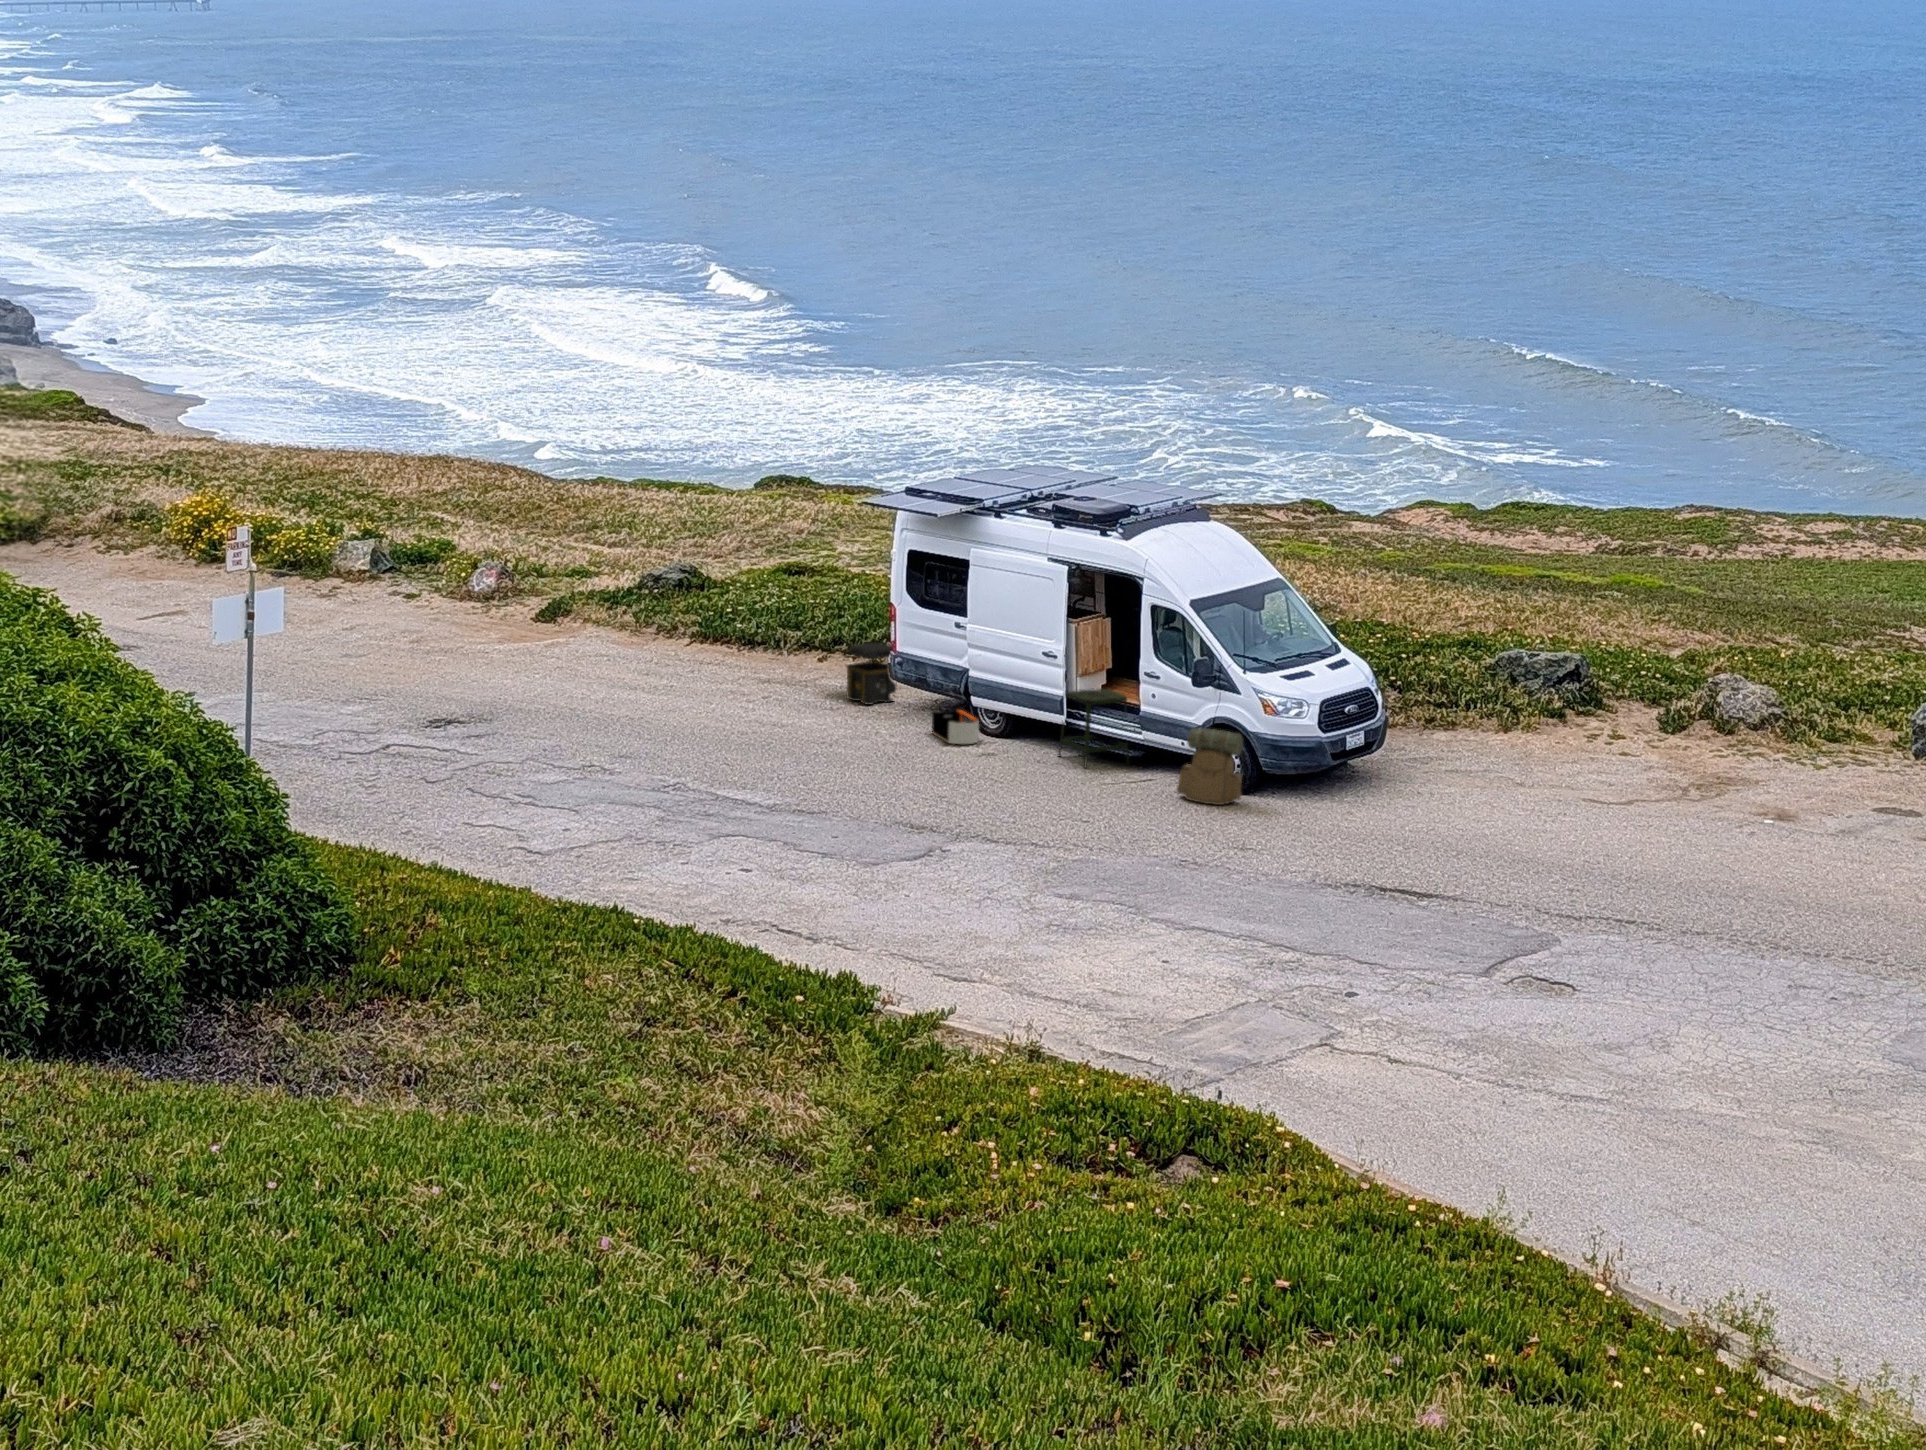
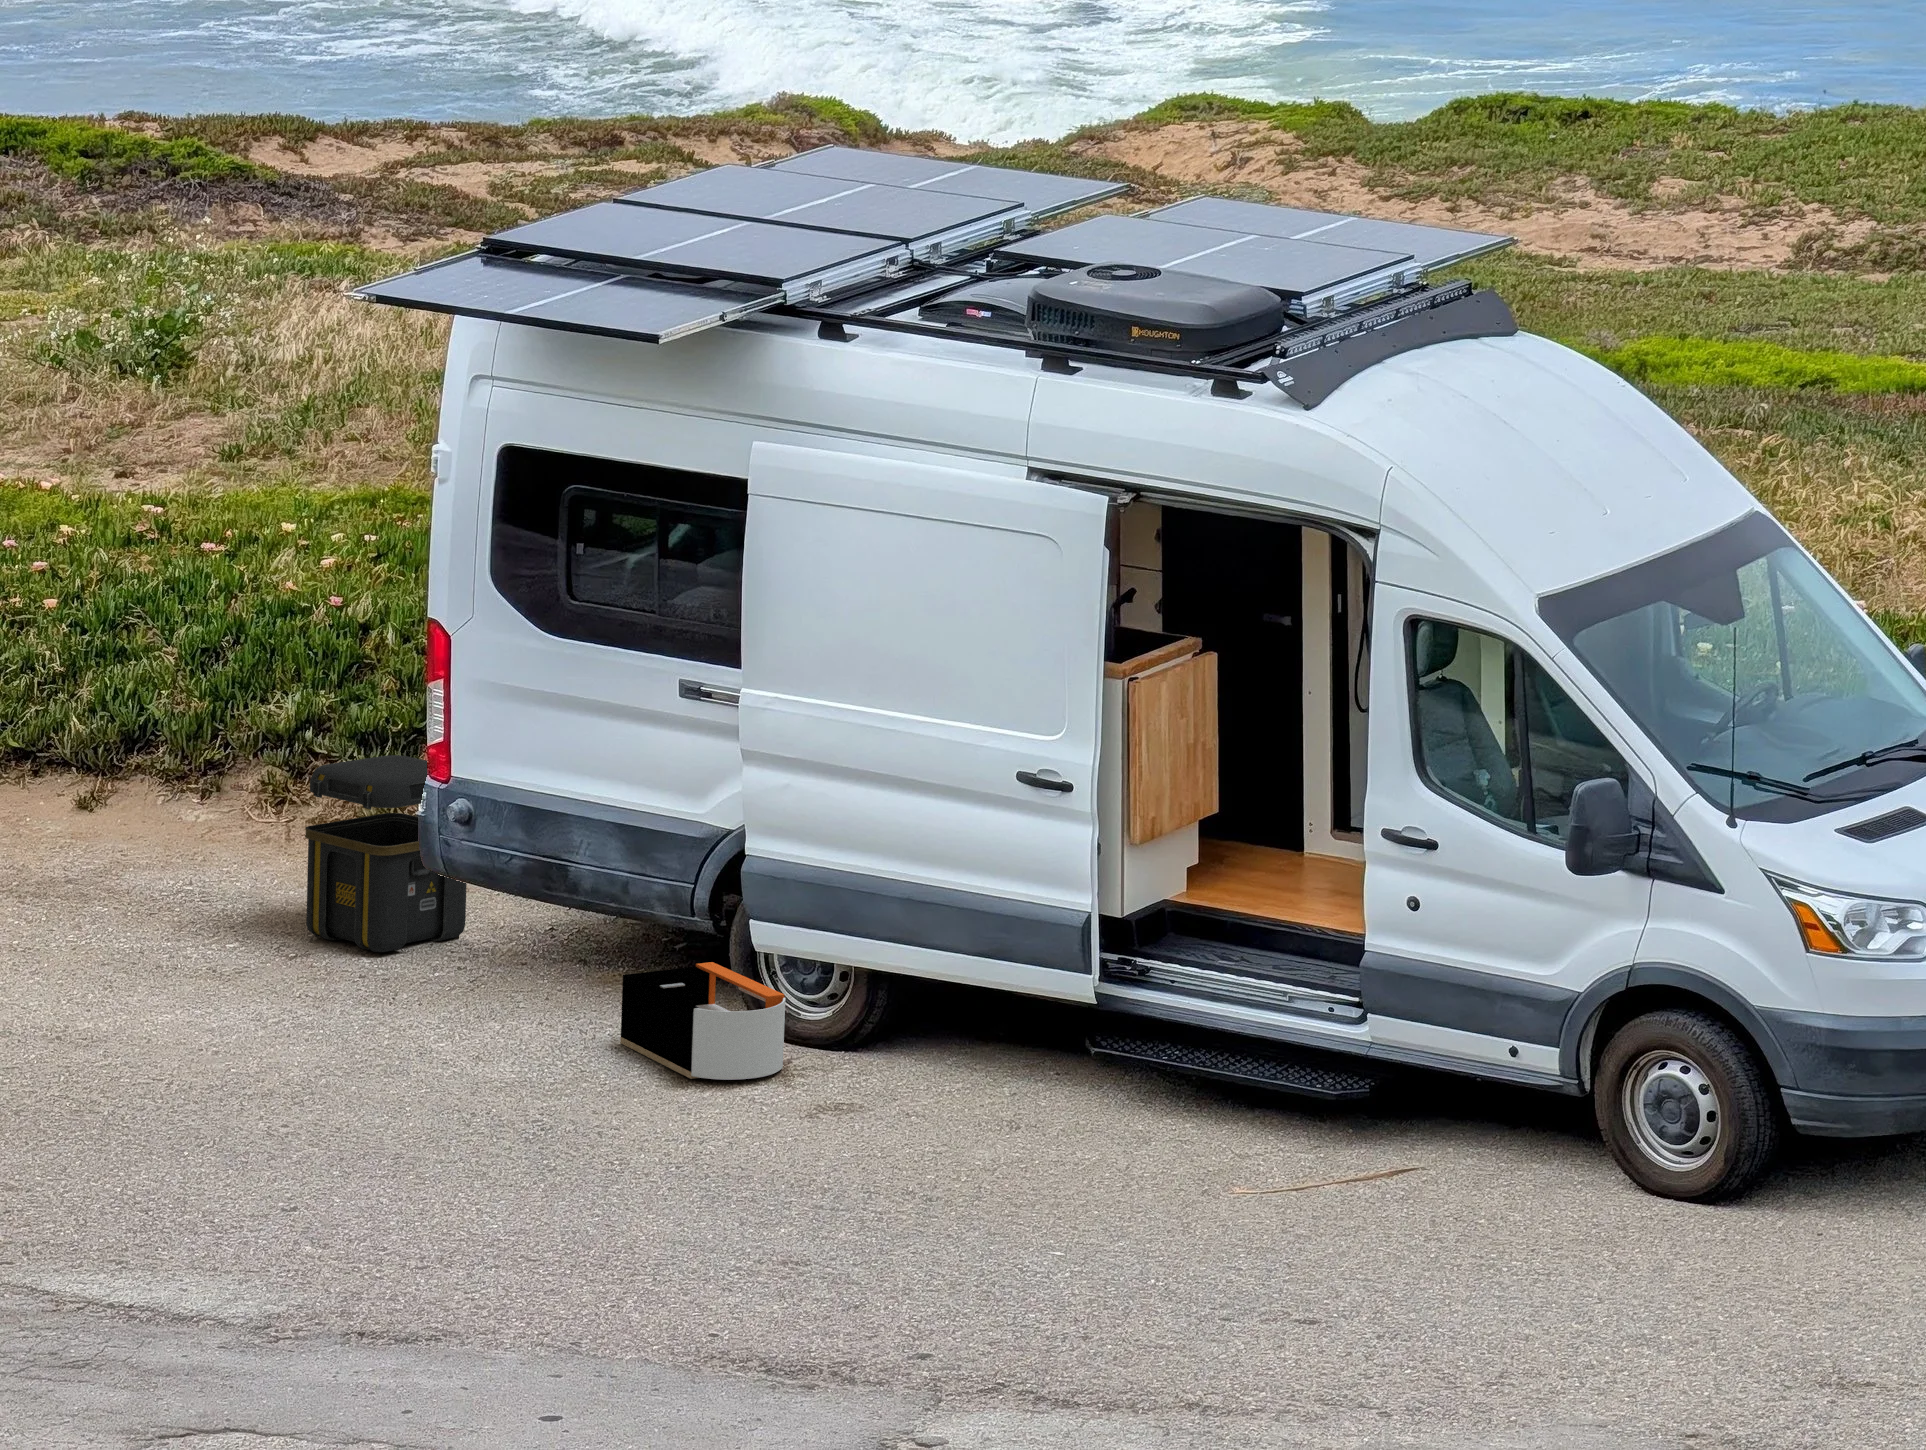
stool: present [1058,689,1129,767] -> none [1059,881,1297,1144]
backpack: present [1177,728,1243,805] -> none [1532,1007,1751,1264]

